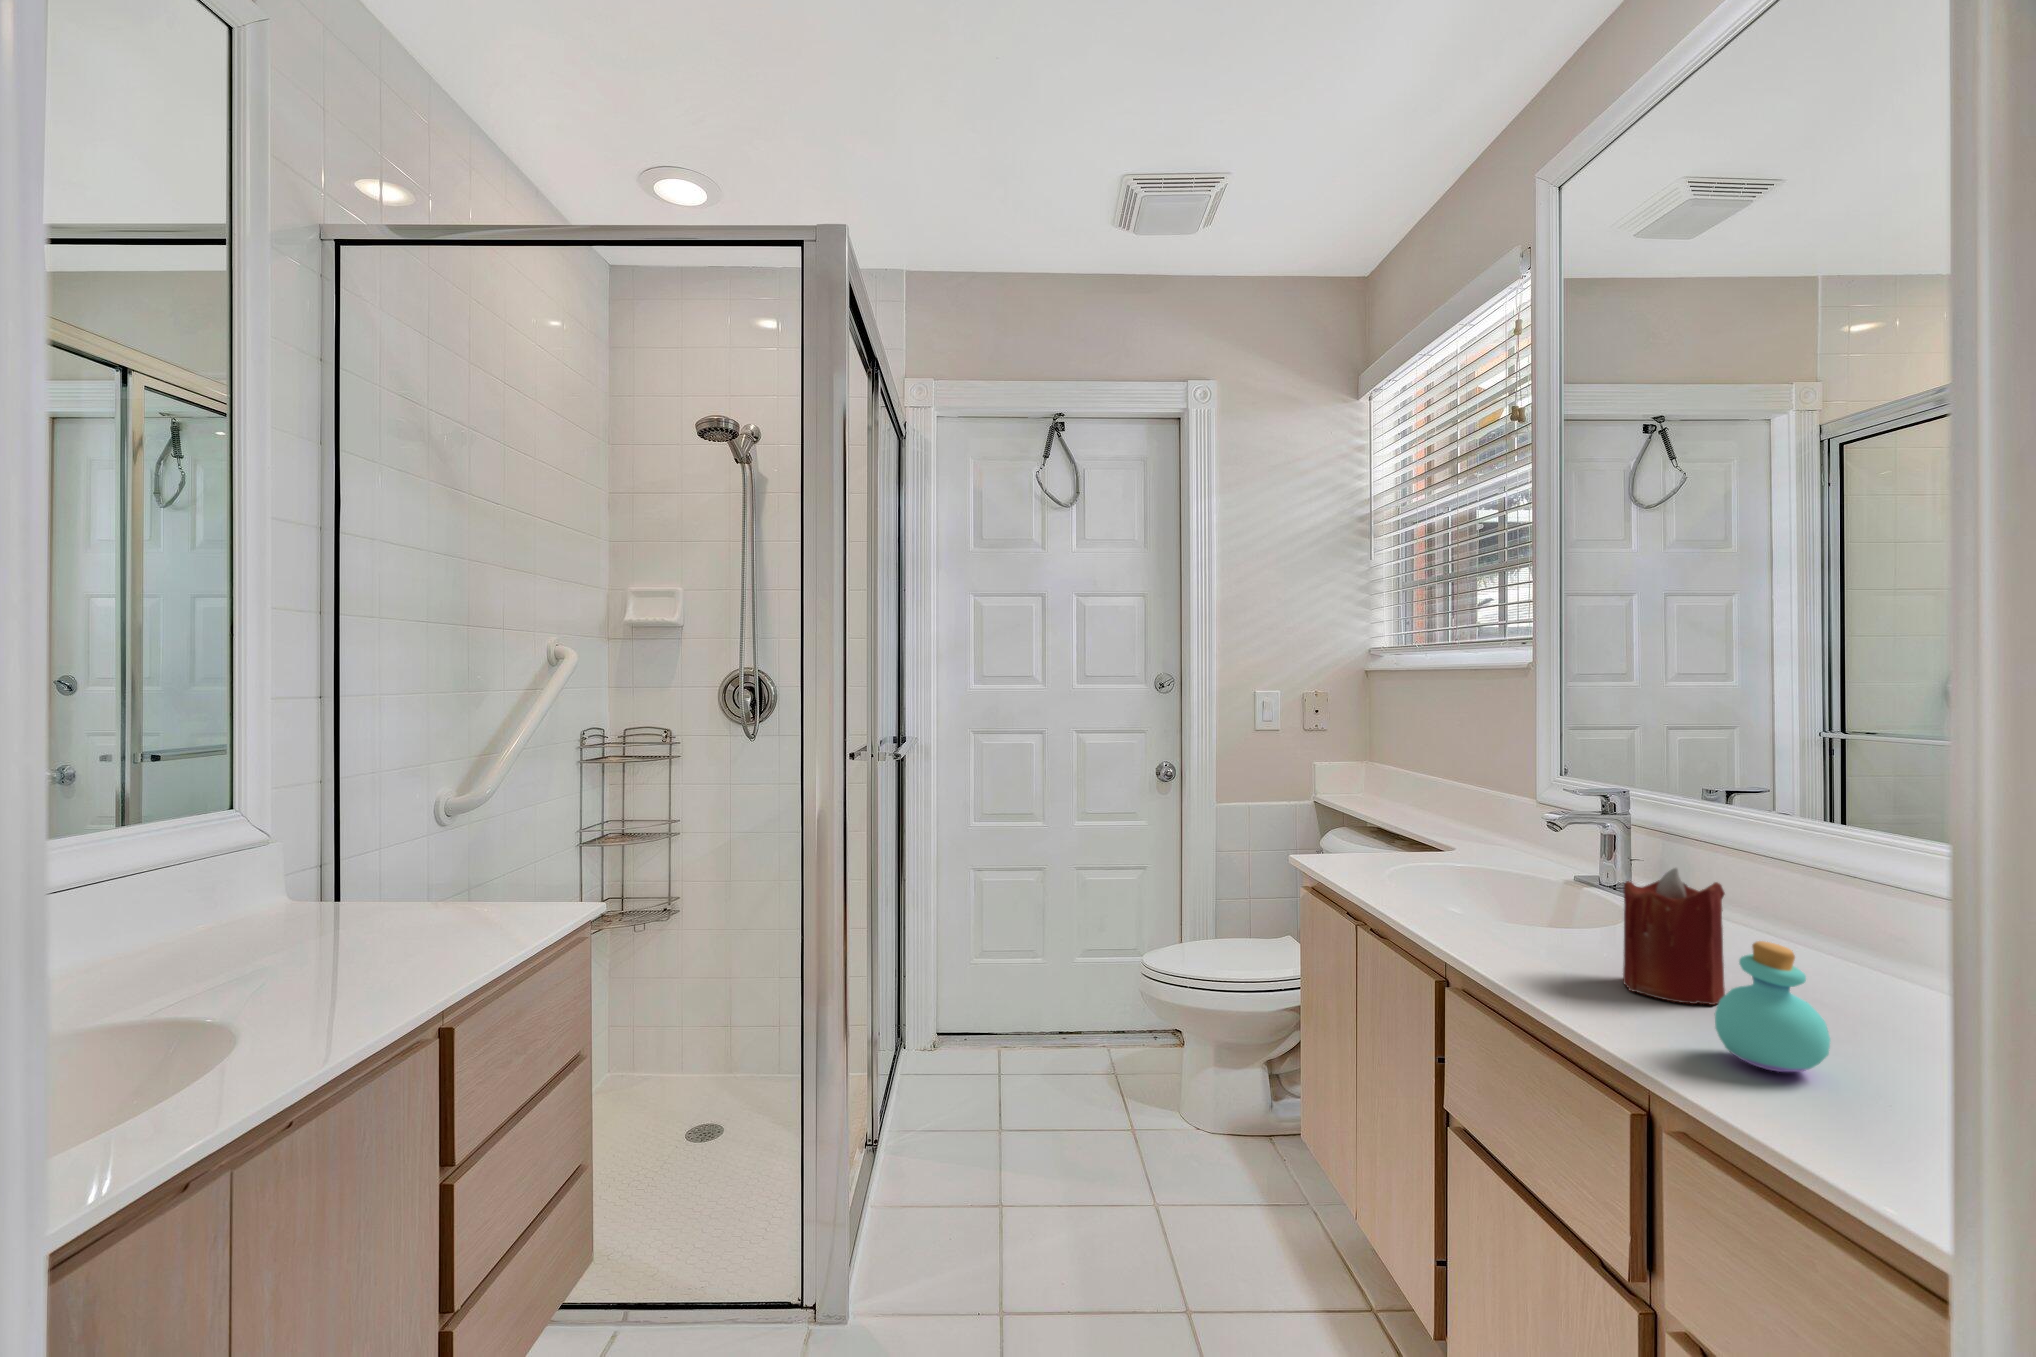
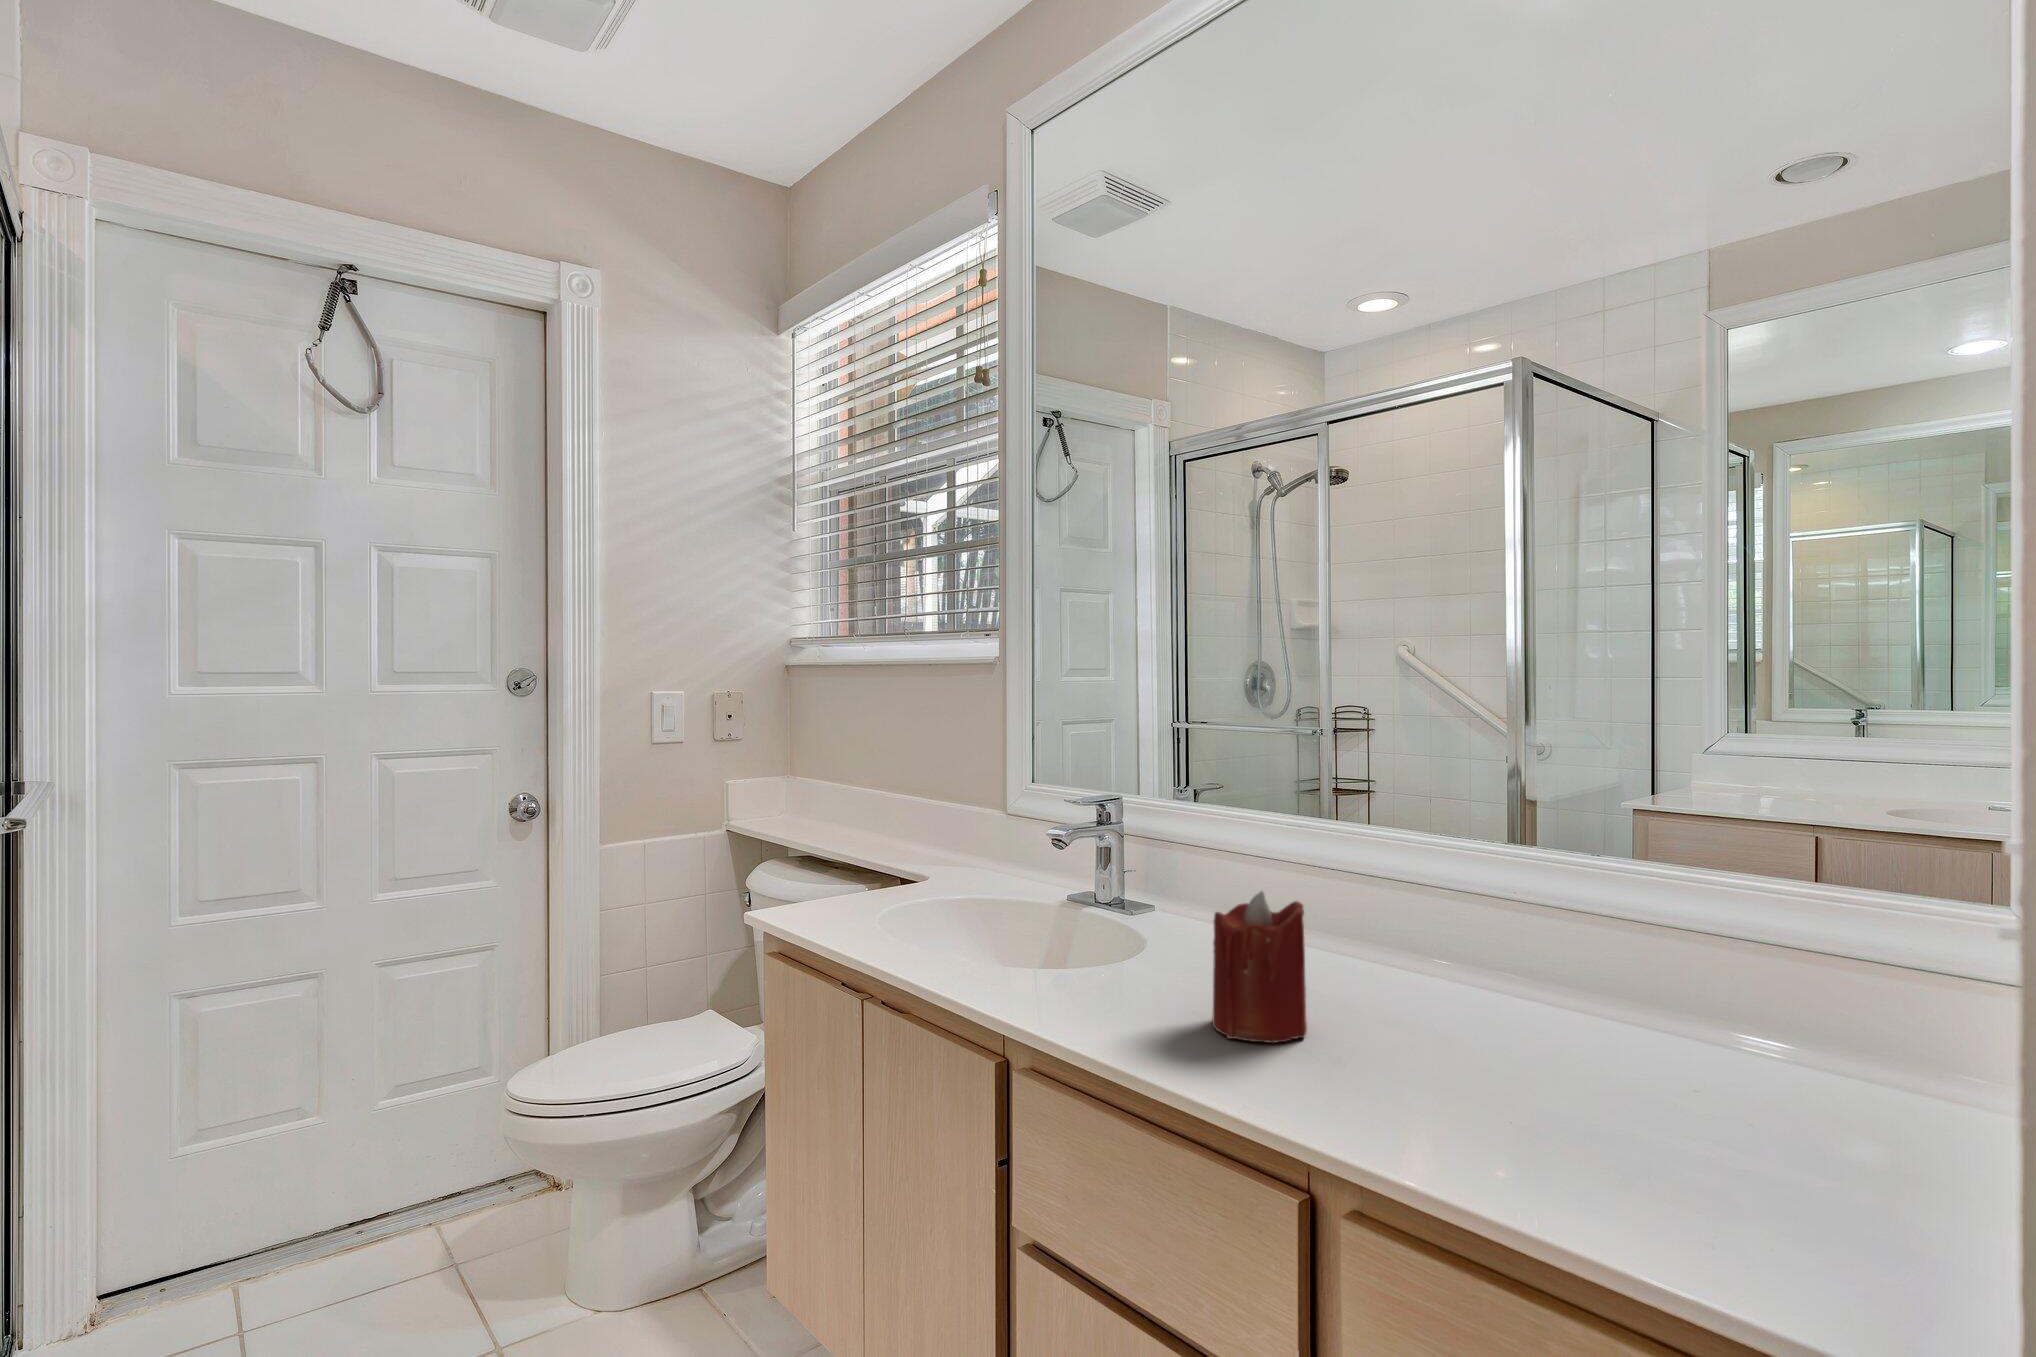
perfume bottle: present [1715,941,1830,1072] -> none [1357,970,1460,1112]

